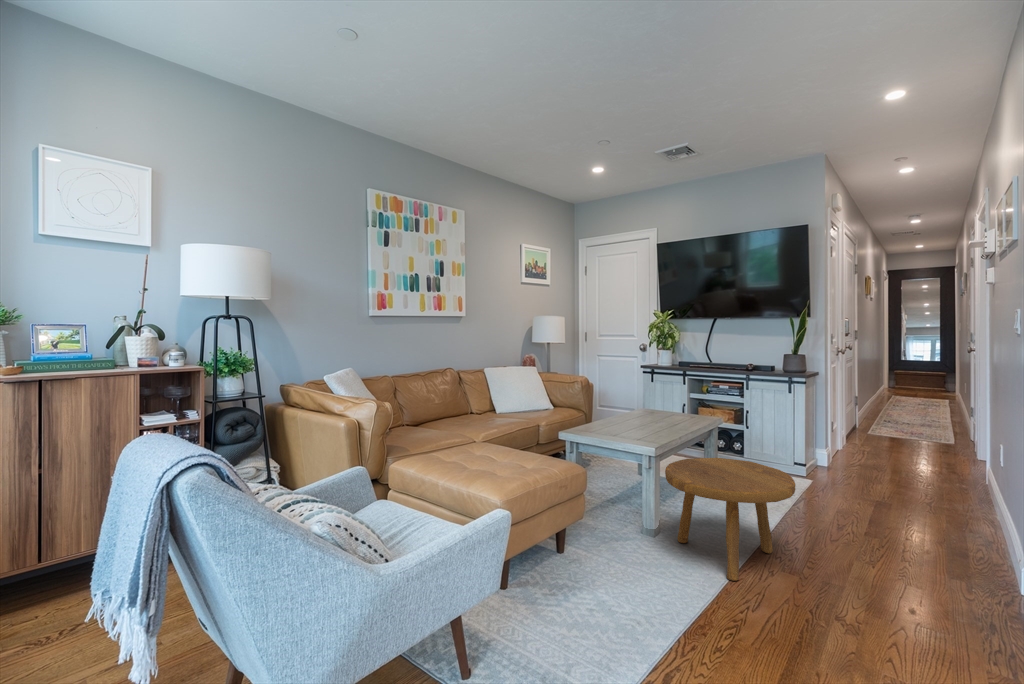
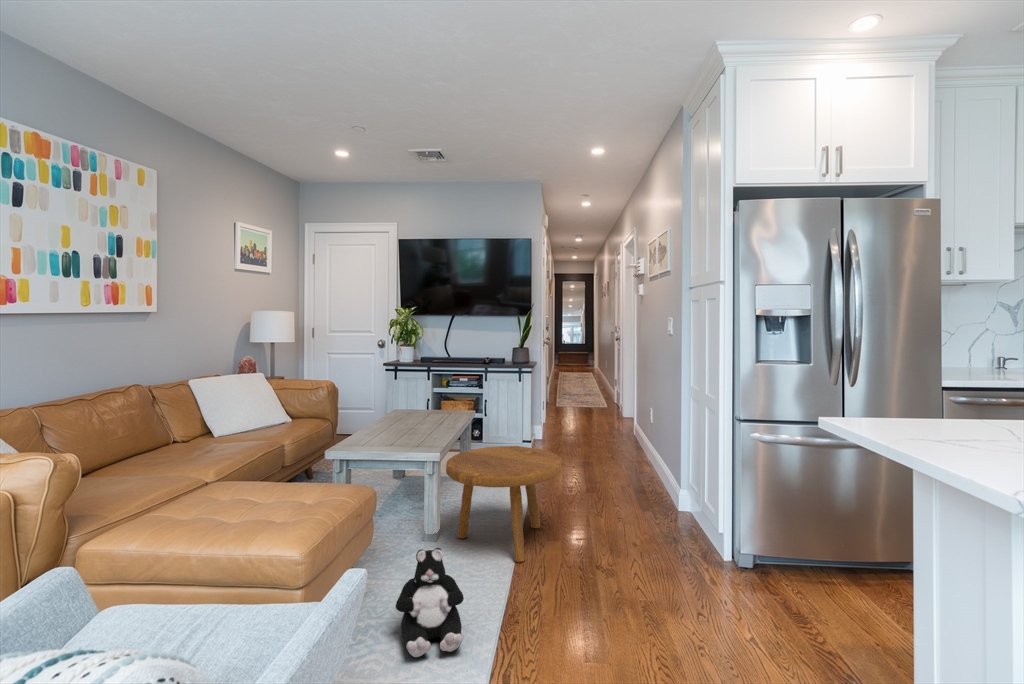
plush toy: none [588,538,650,636] -> present [396,548,464,657]

